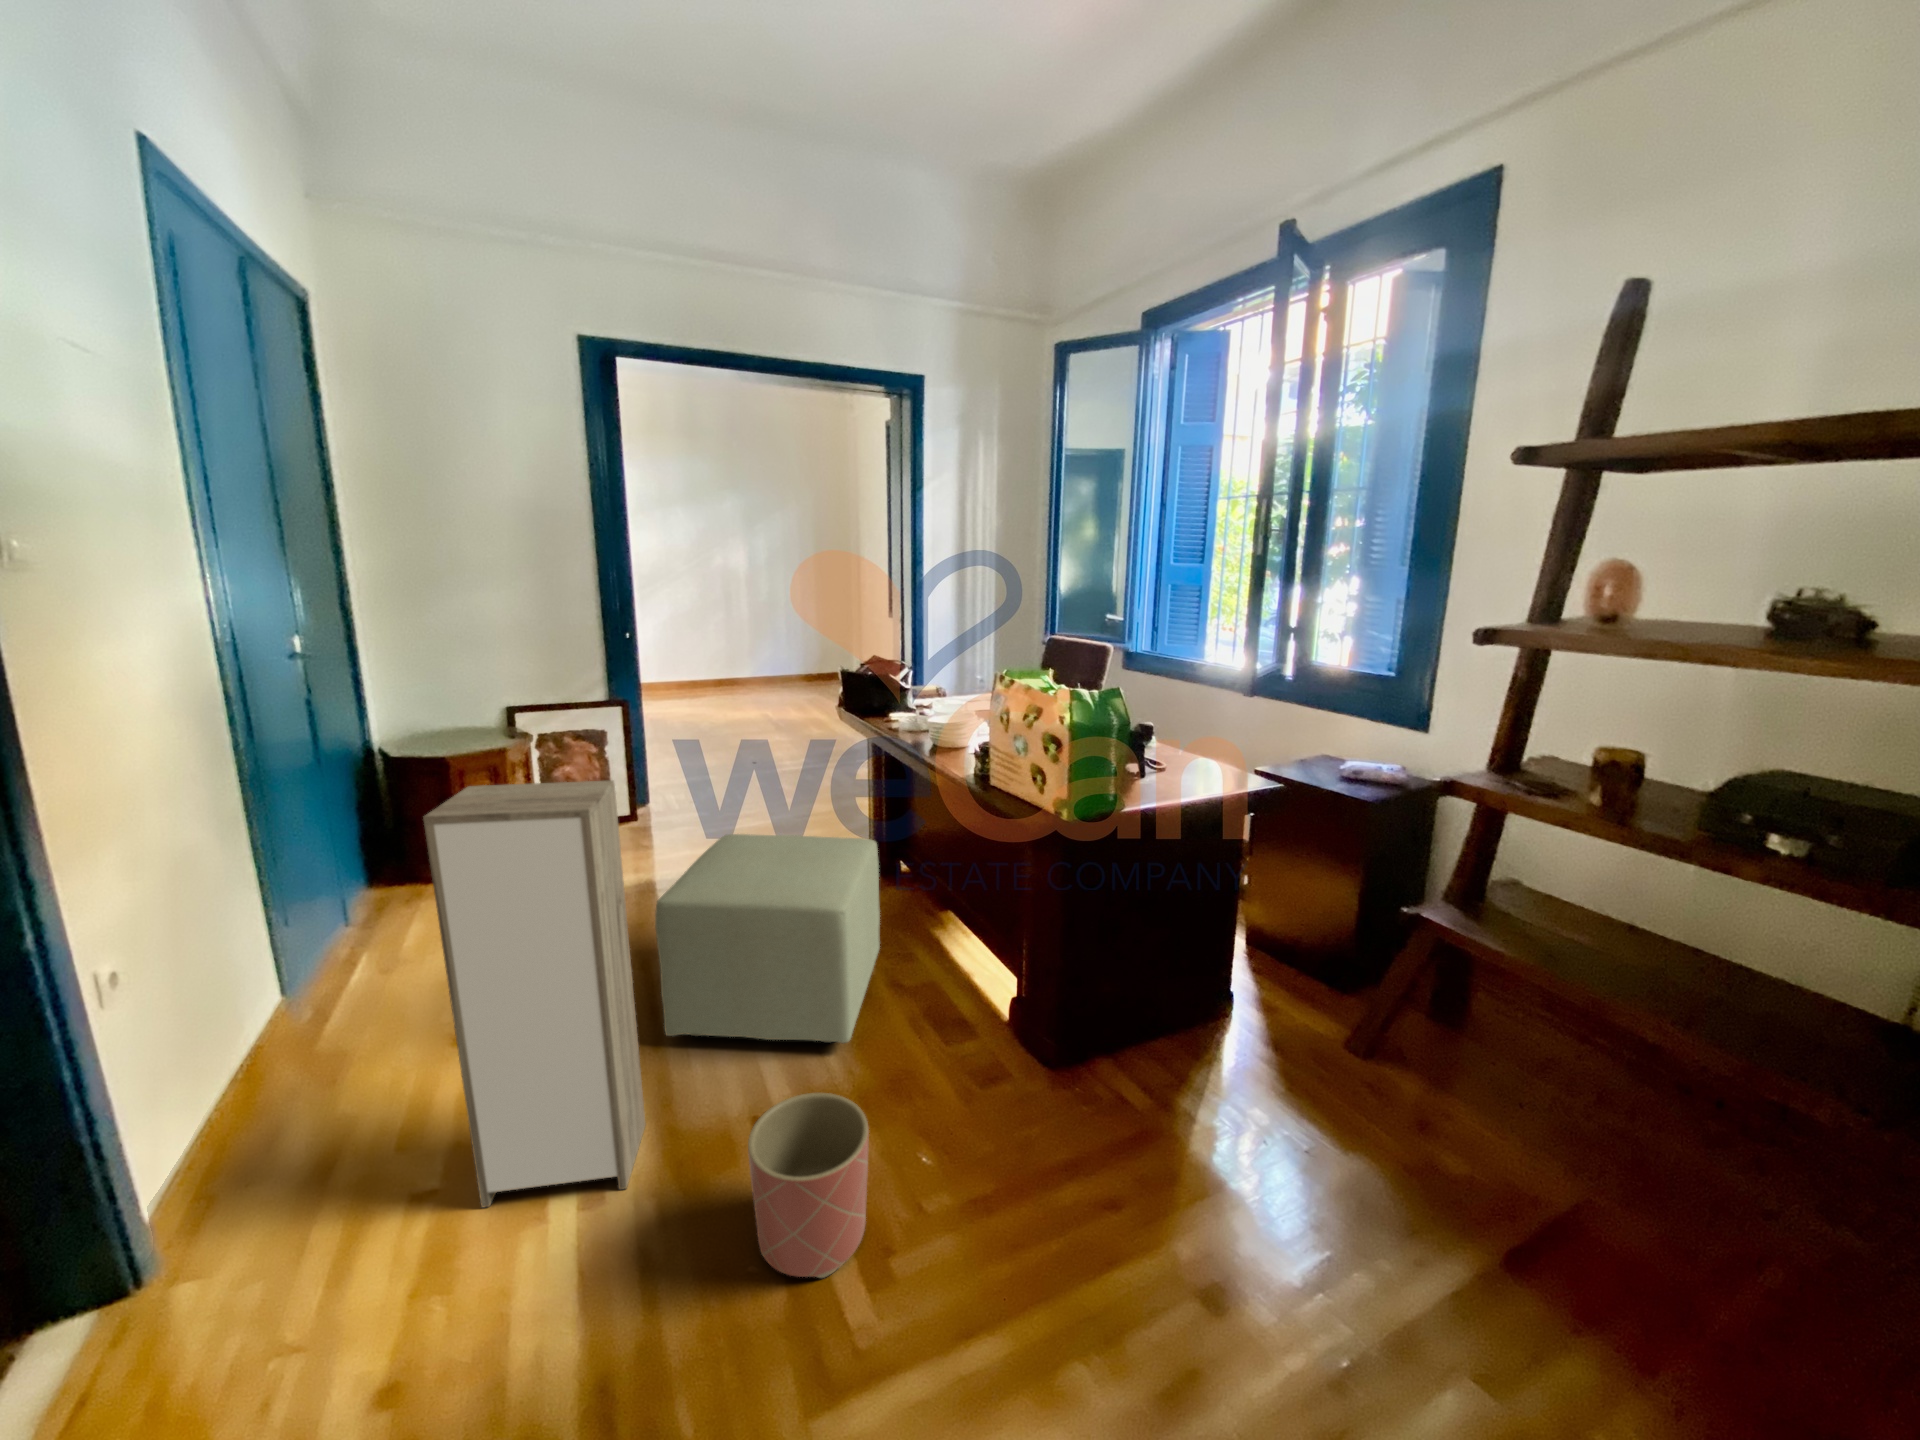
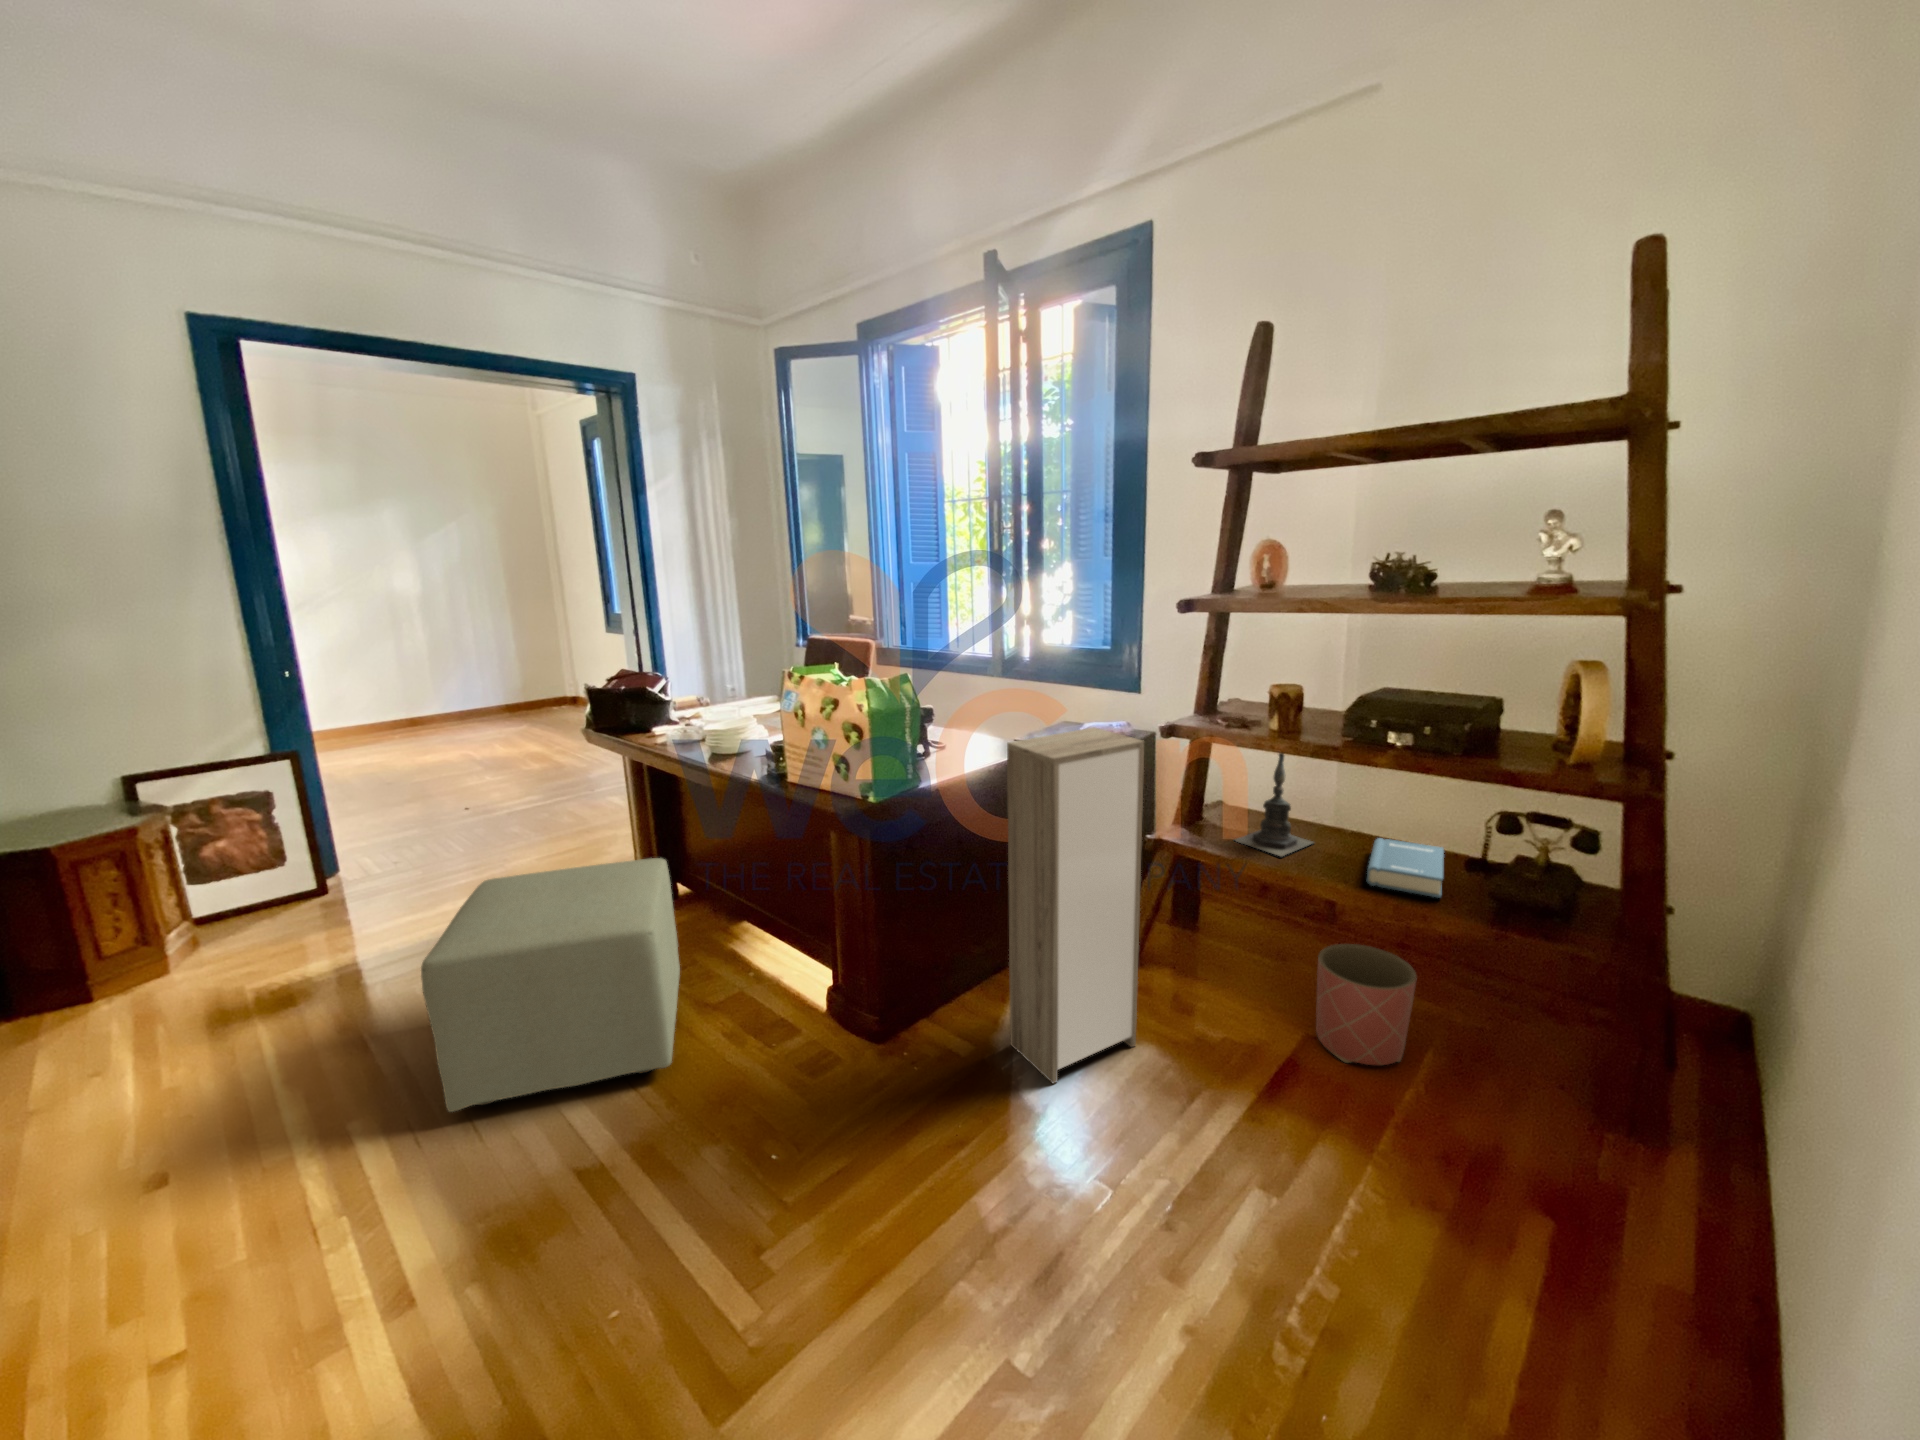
storage cabinet: present [423,780,645,1208] -> present [1007,727,1144,1083]
candle holder: none [1526,807,1656,972] -> present [1235,753,1313,856]
hardback book: none [1732,975,1883,1087] -> present [1367,838,1444,898]
planter: present [748,1093,869,1278] -> present [1316,944,1417,1065]

